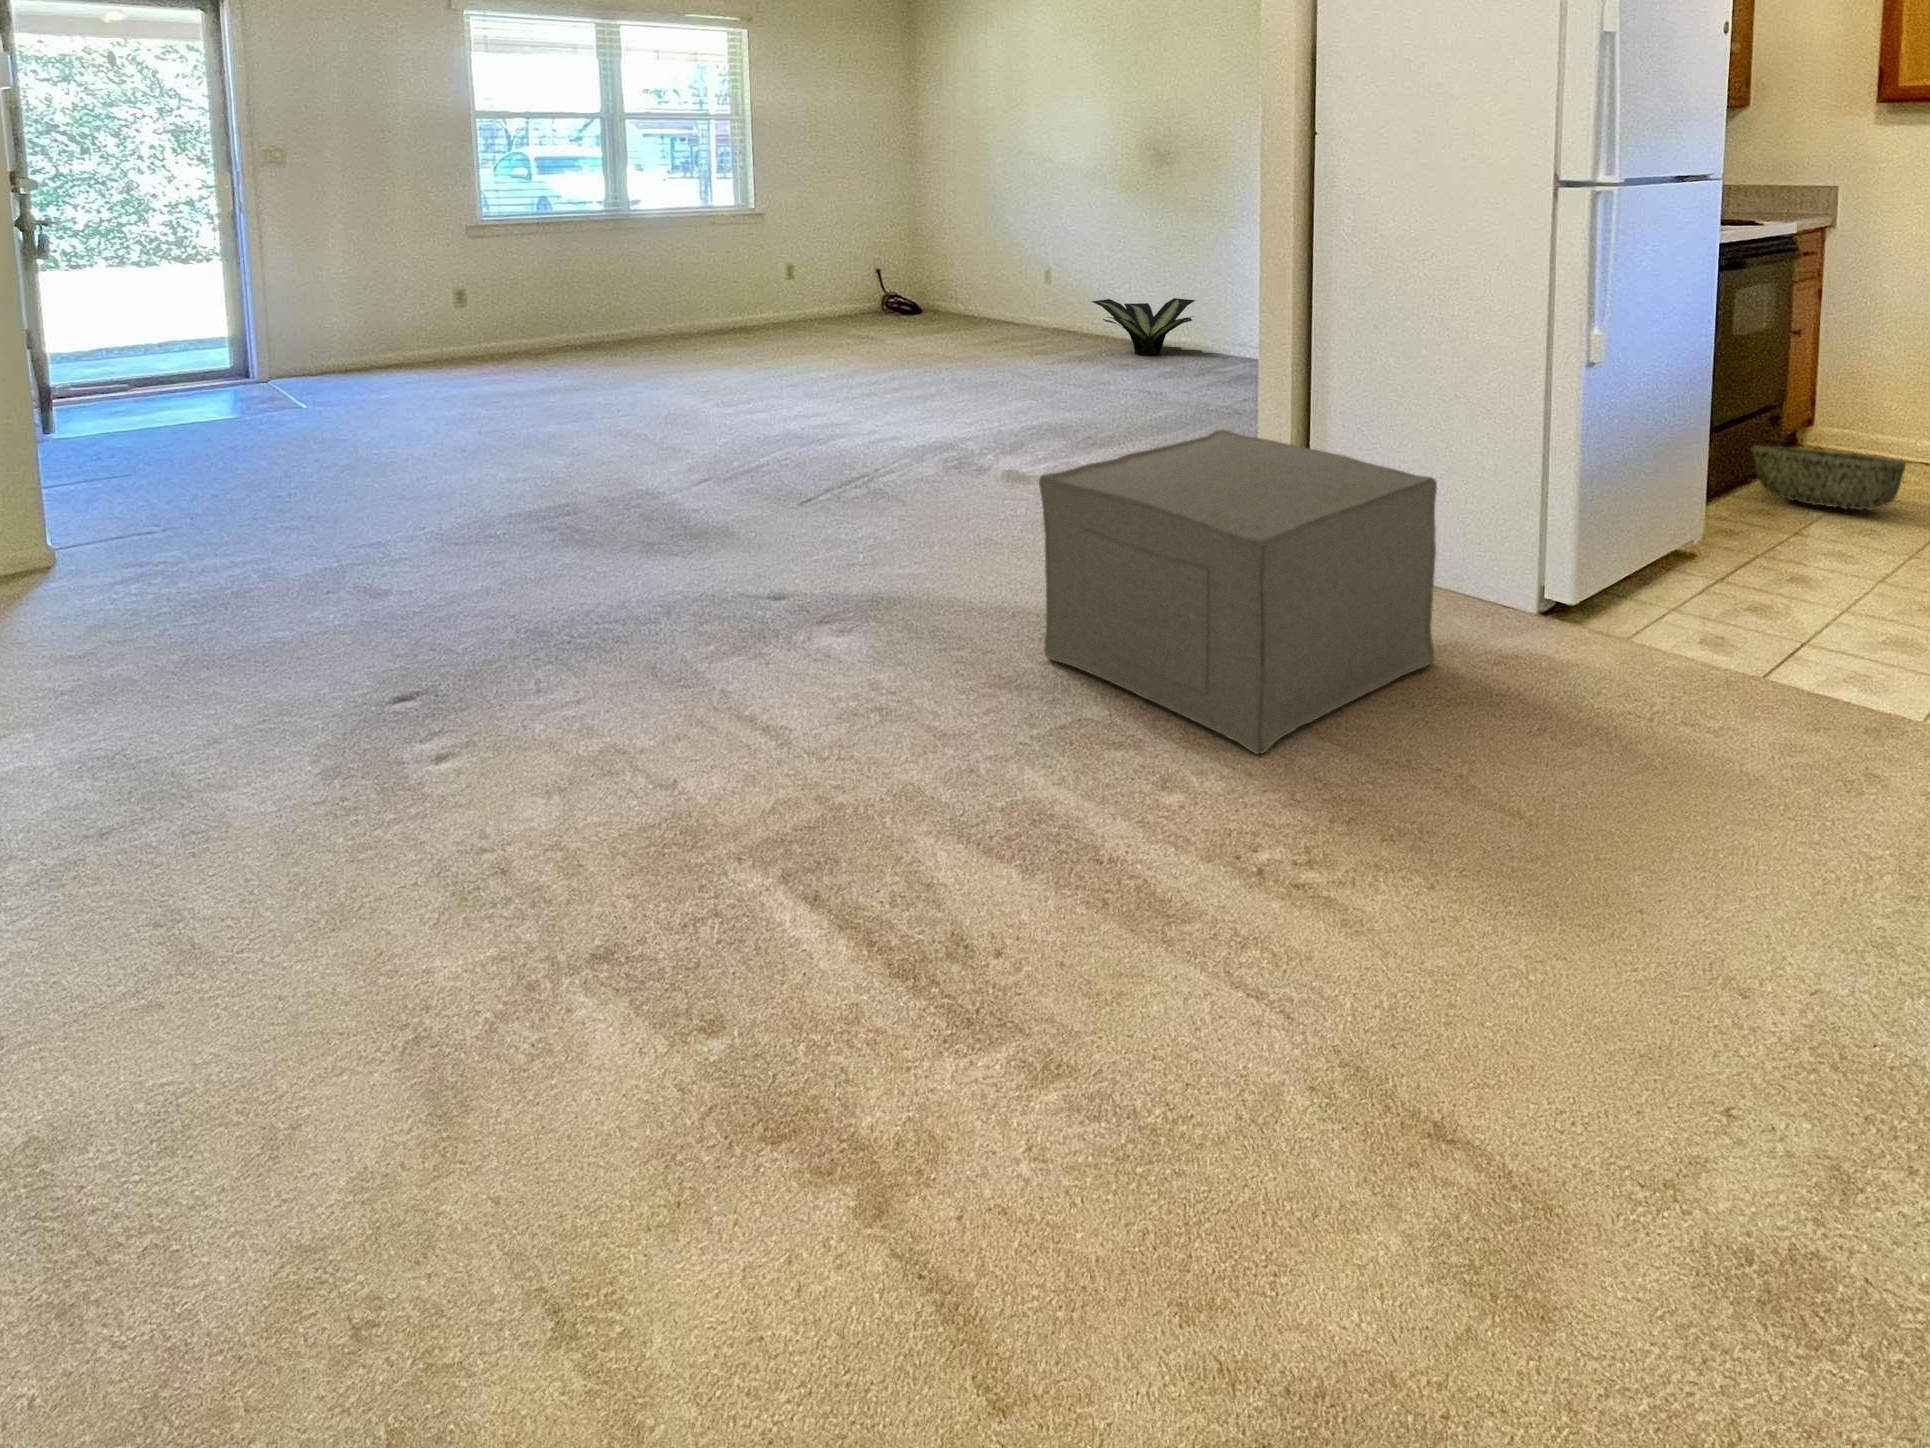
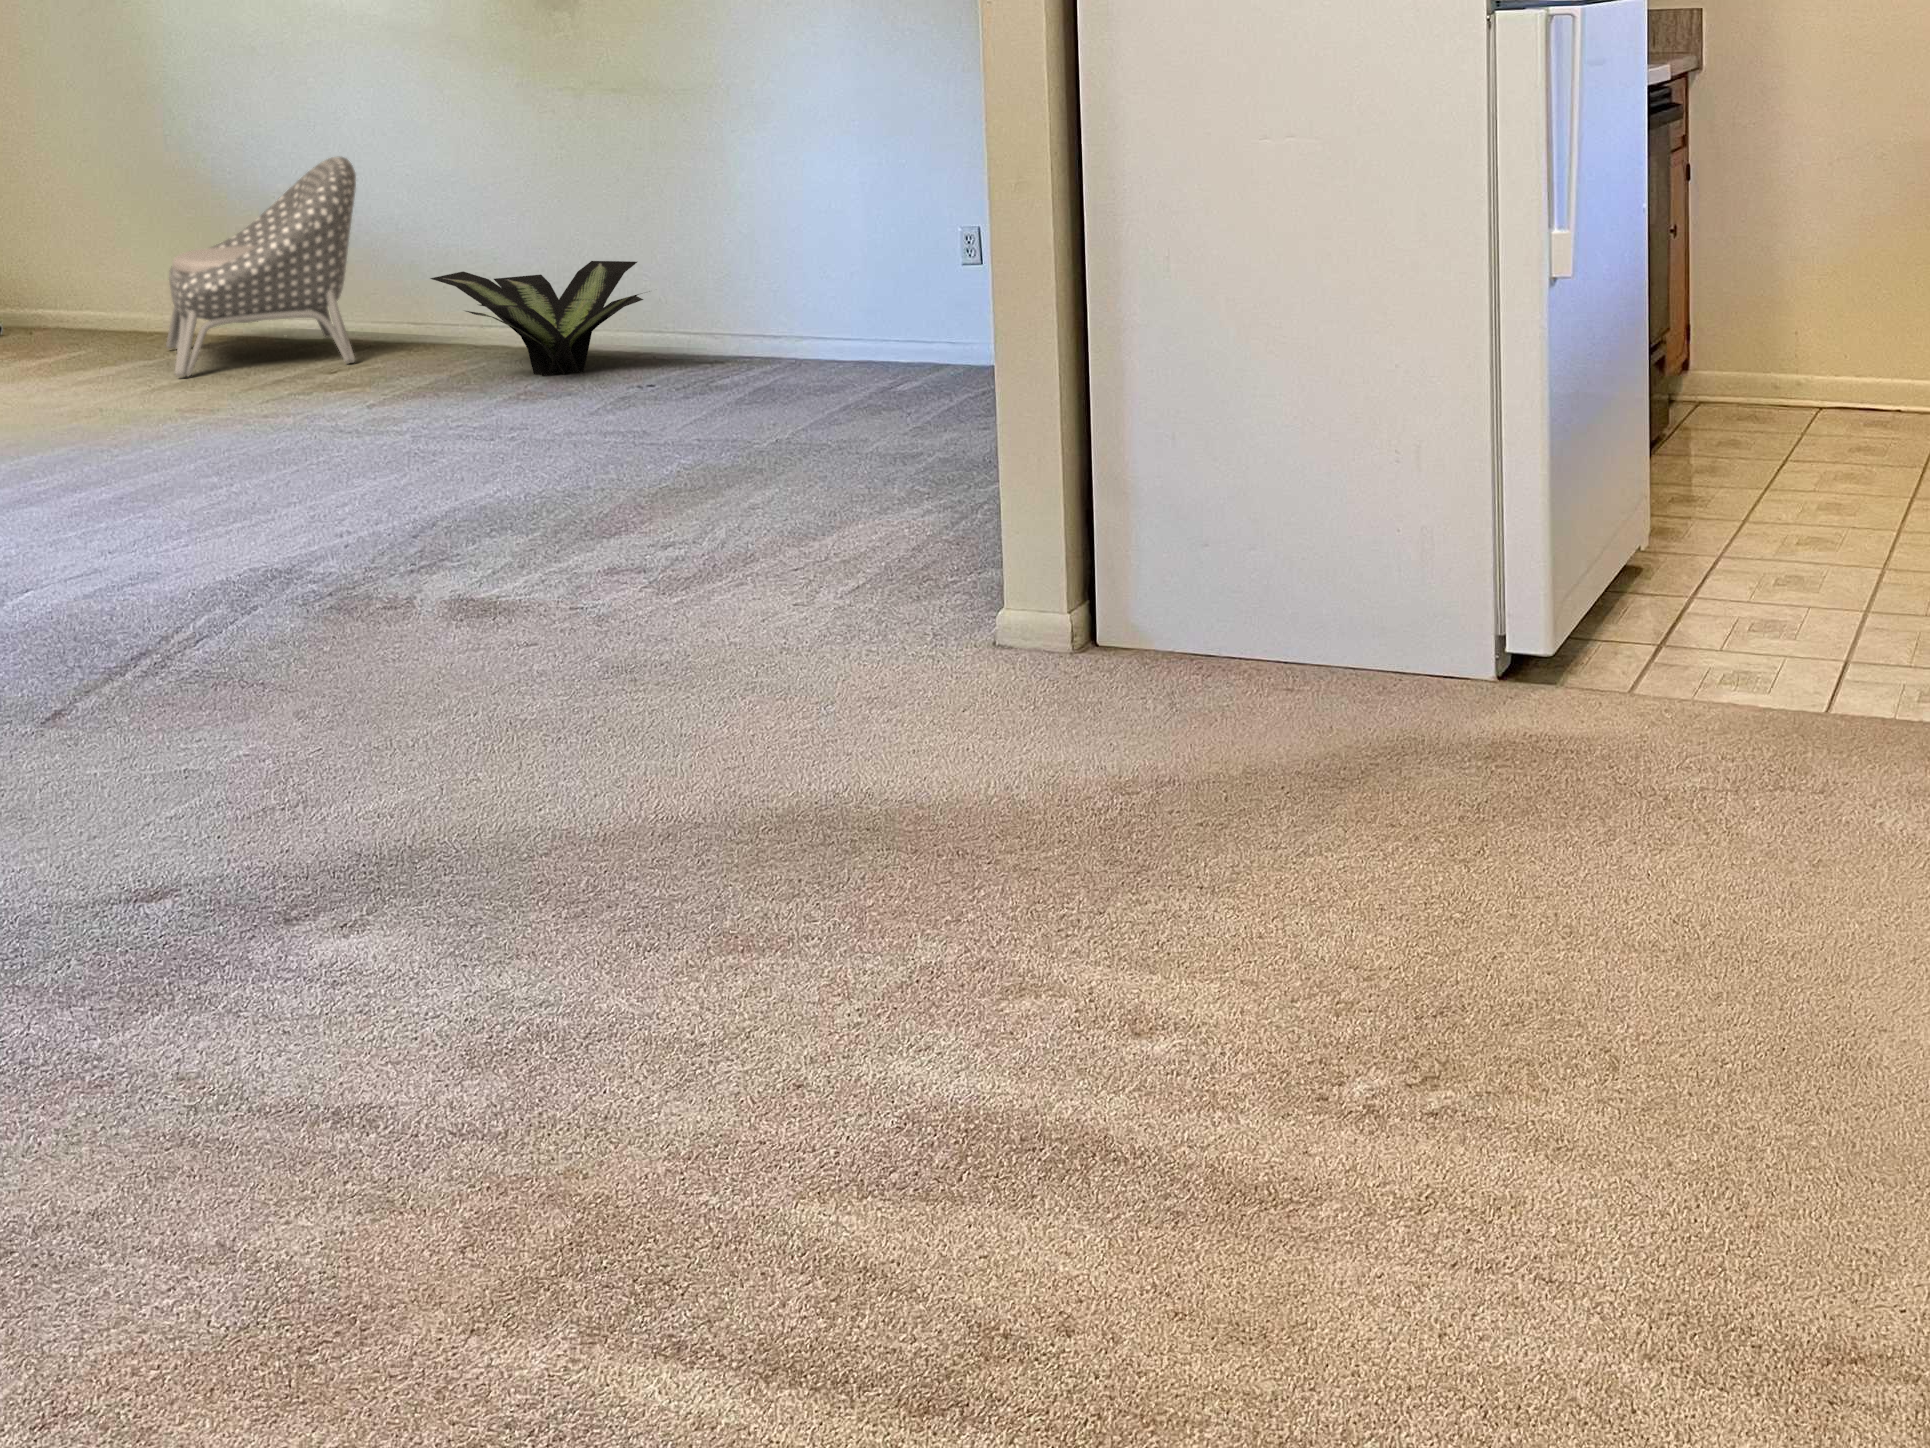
armchair: none [977,238,1070,340] -> present [166,157,356,377]
ottoman: present [1039,430,1437,754] -> none [763,449,1400,942]
woven basket: present [1751,445,1906,510] -> none [1662,403,1858,486]

